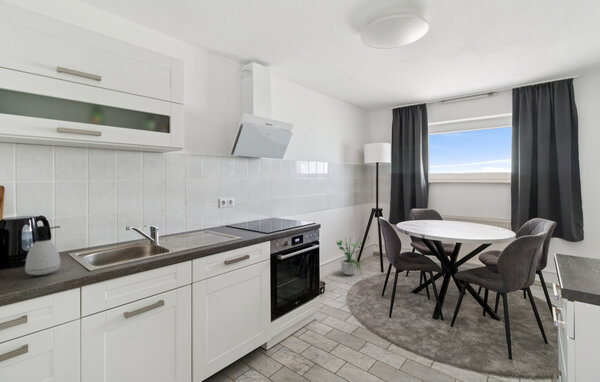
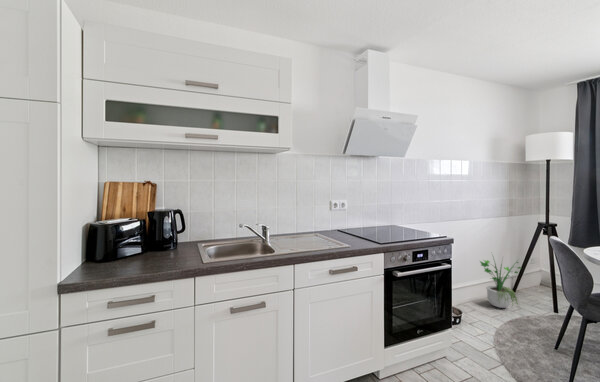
soap dispenser: present [25,226,61,275] -> none [160,219,185,261]

